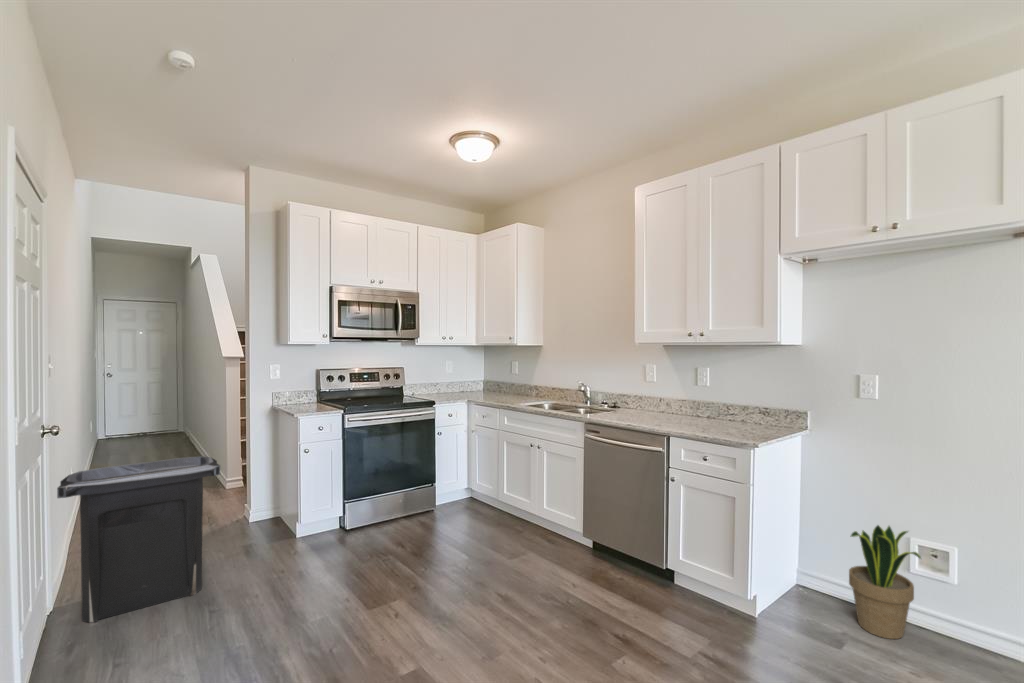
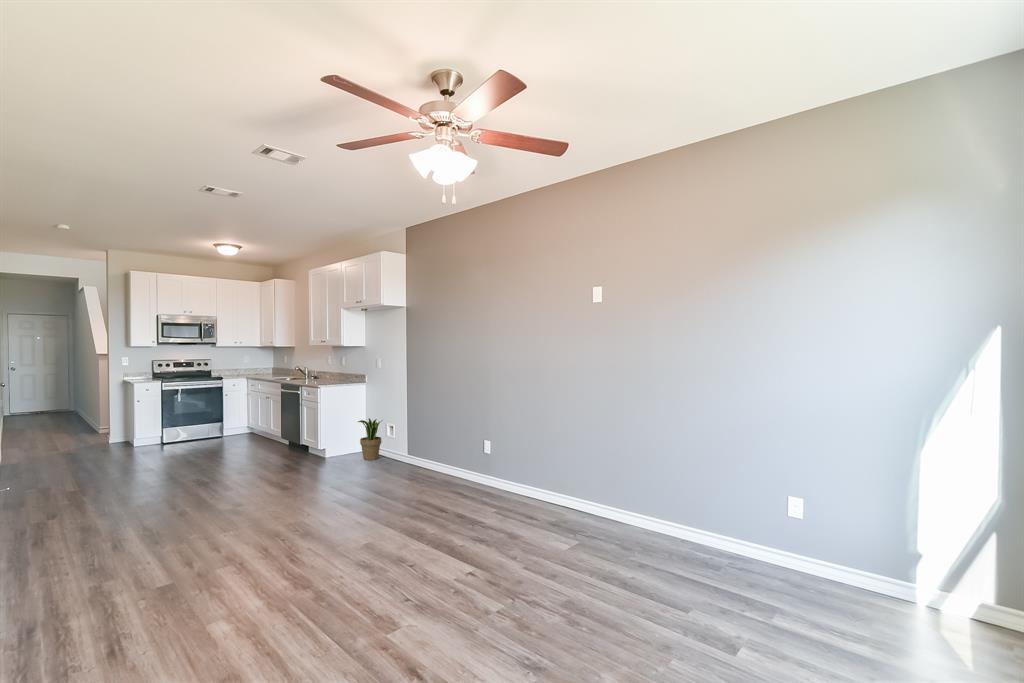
trash can: present [57,456,220,623] -> none [4,401,86,469]

